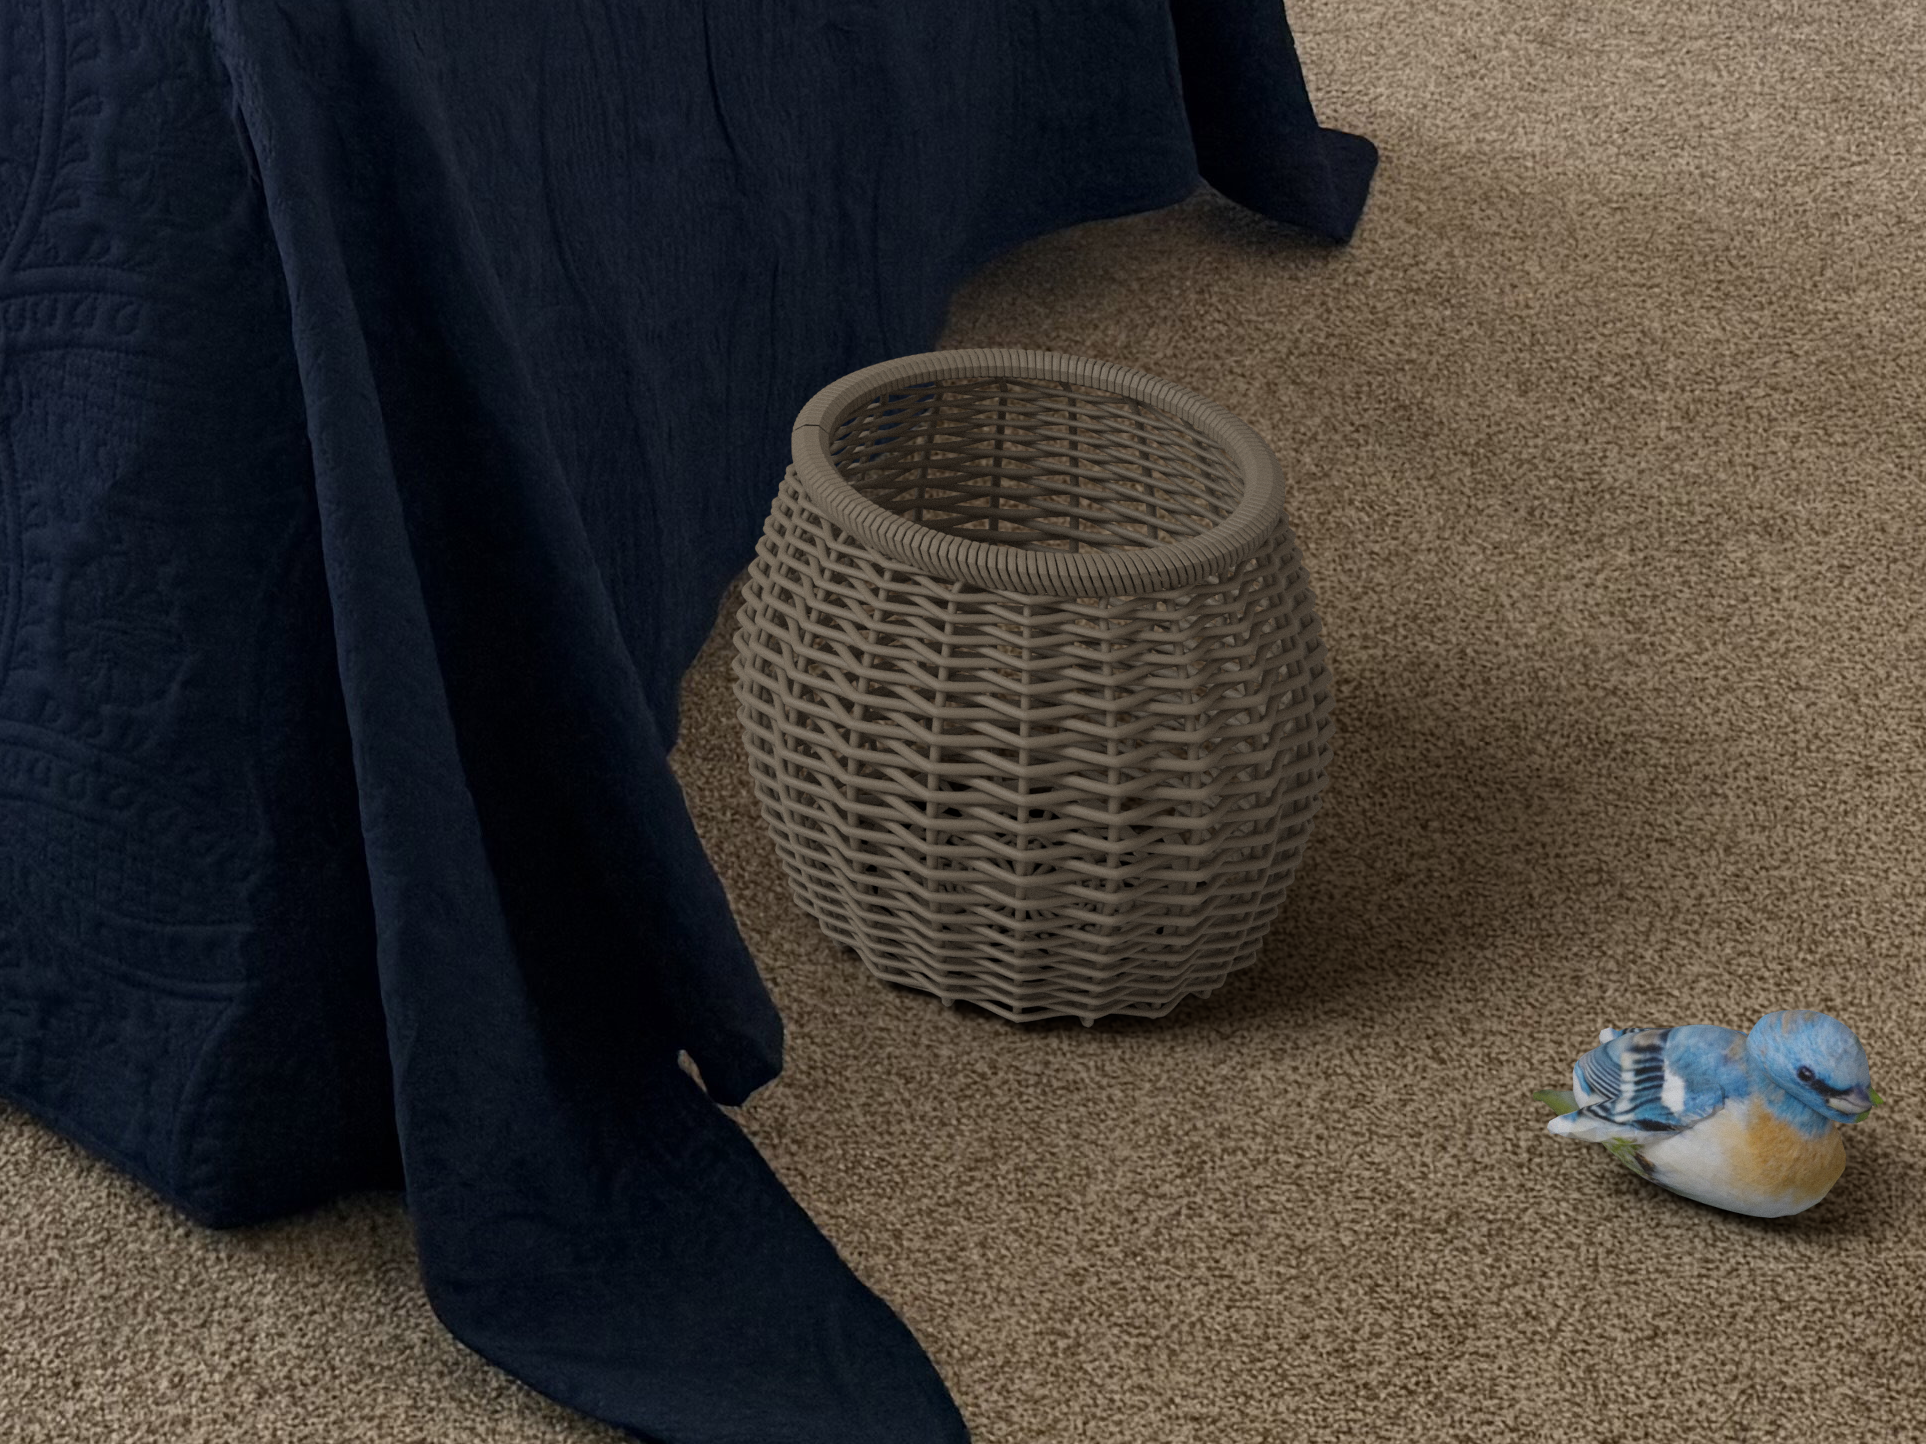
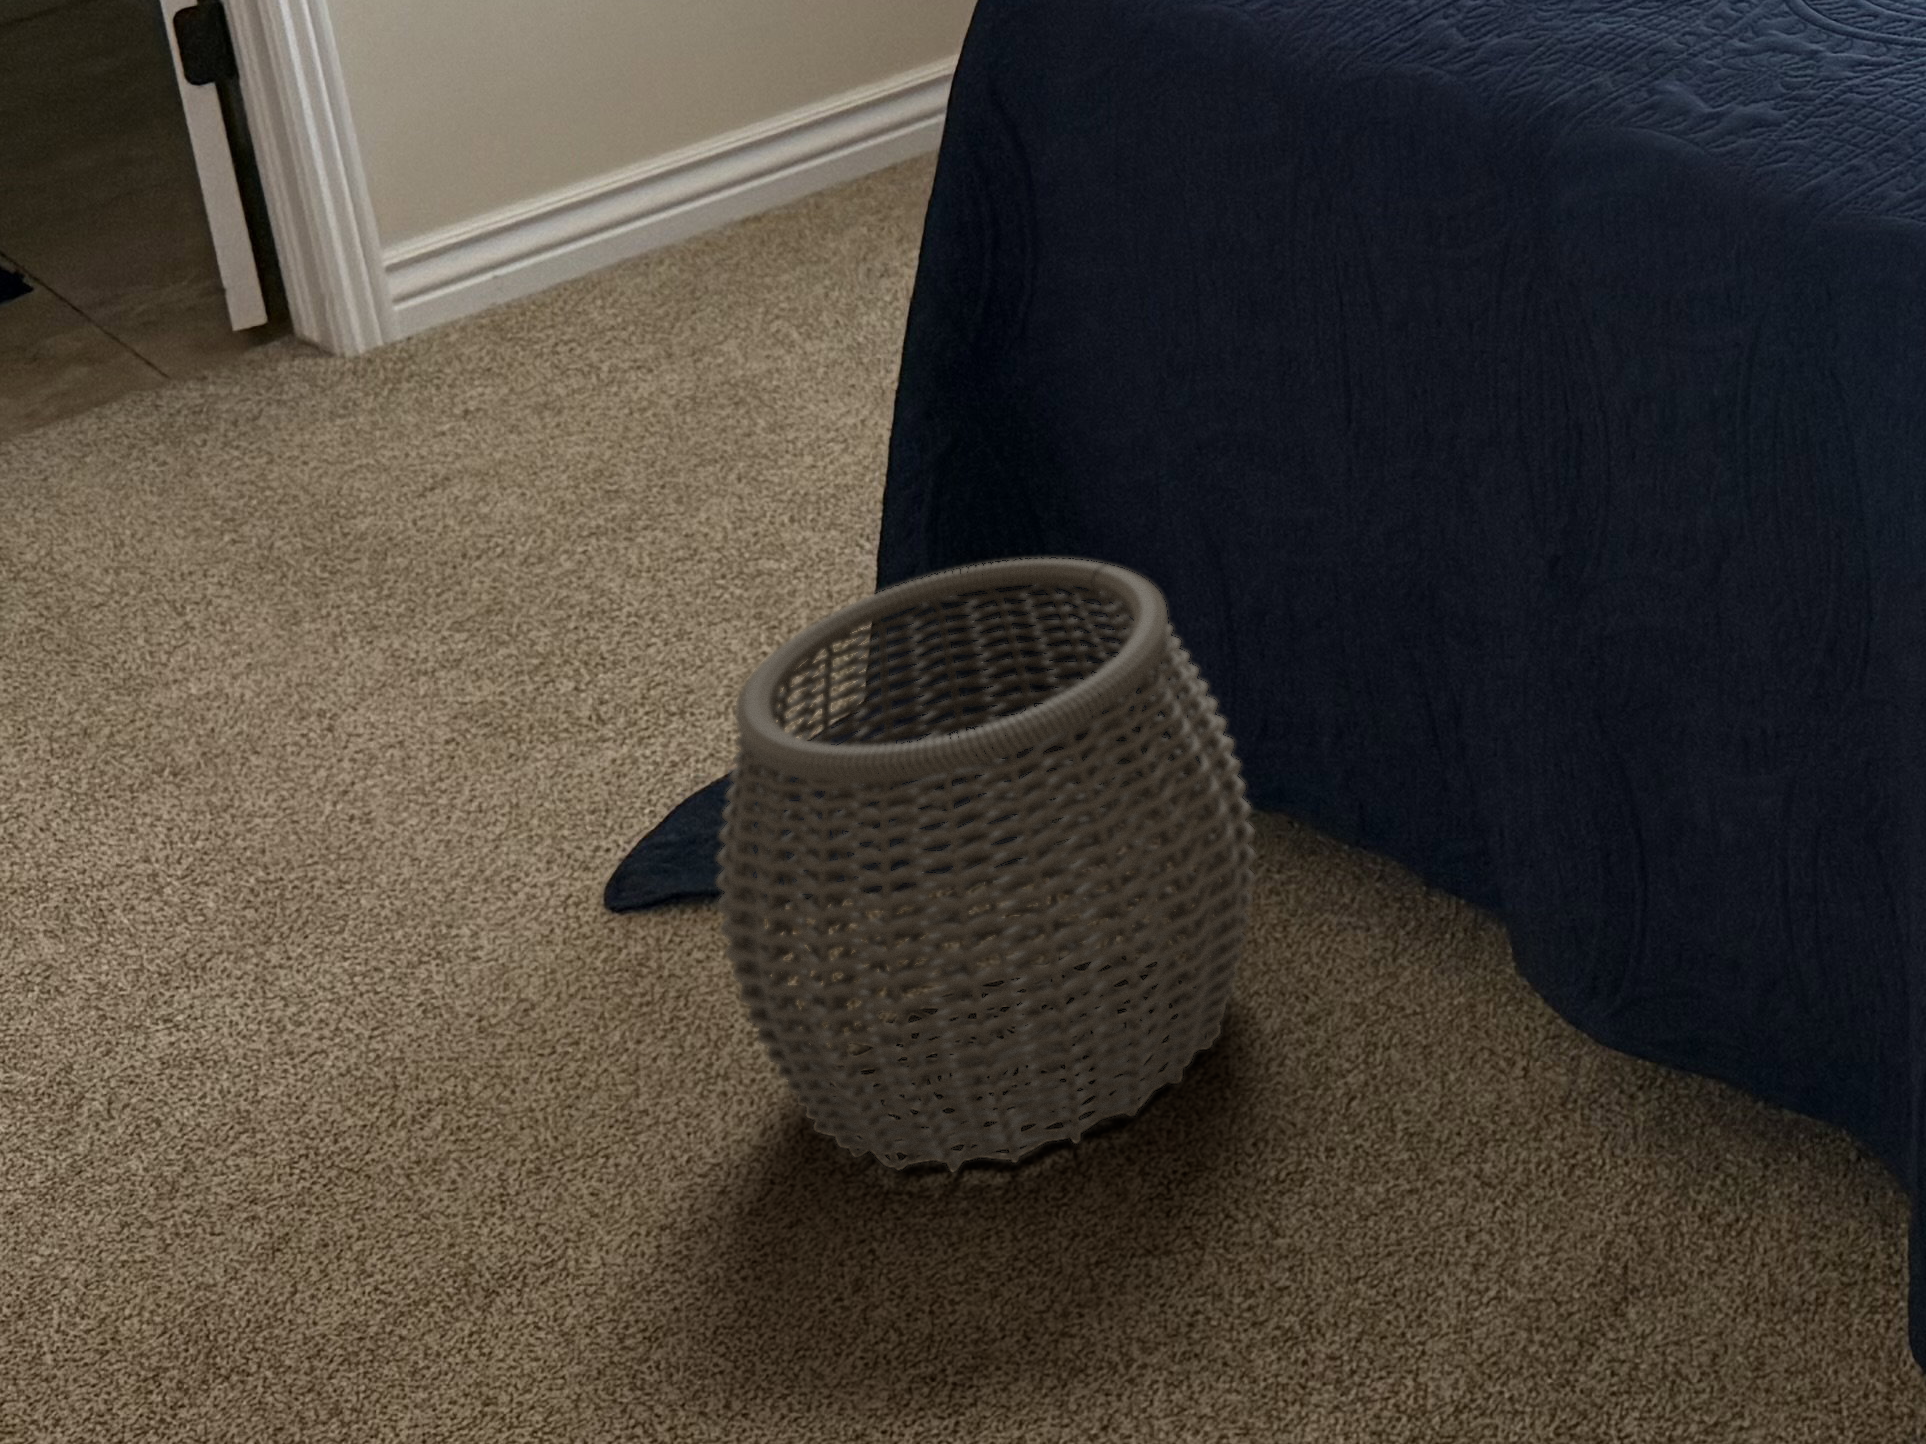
plush toy: present [1533,1010,1884,1218] -> none [231,1145,530,1319]

